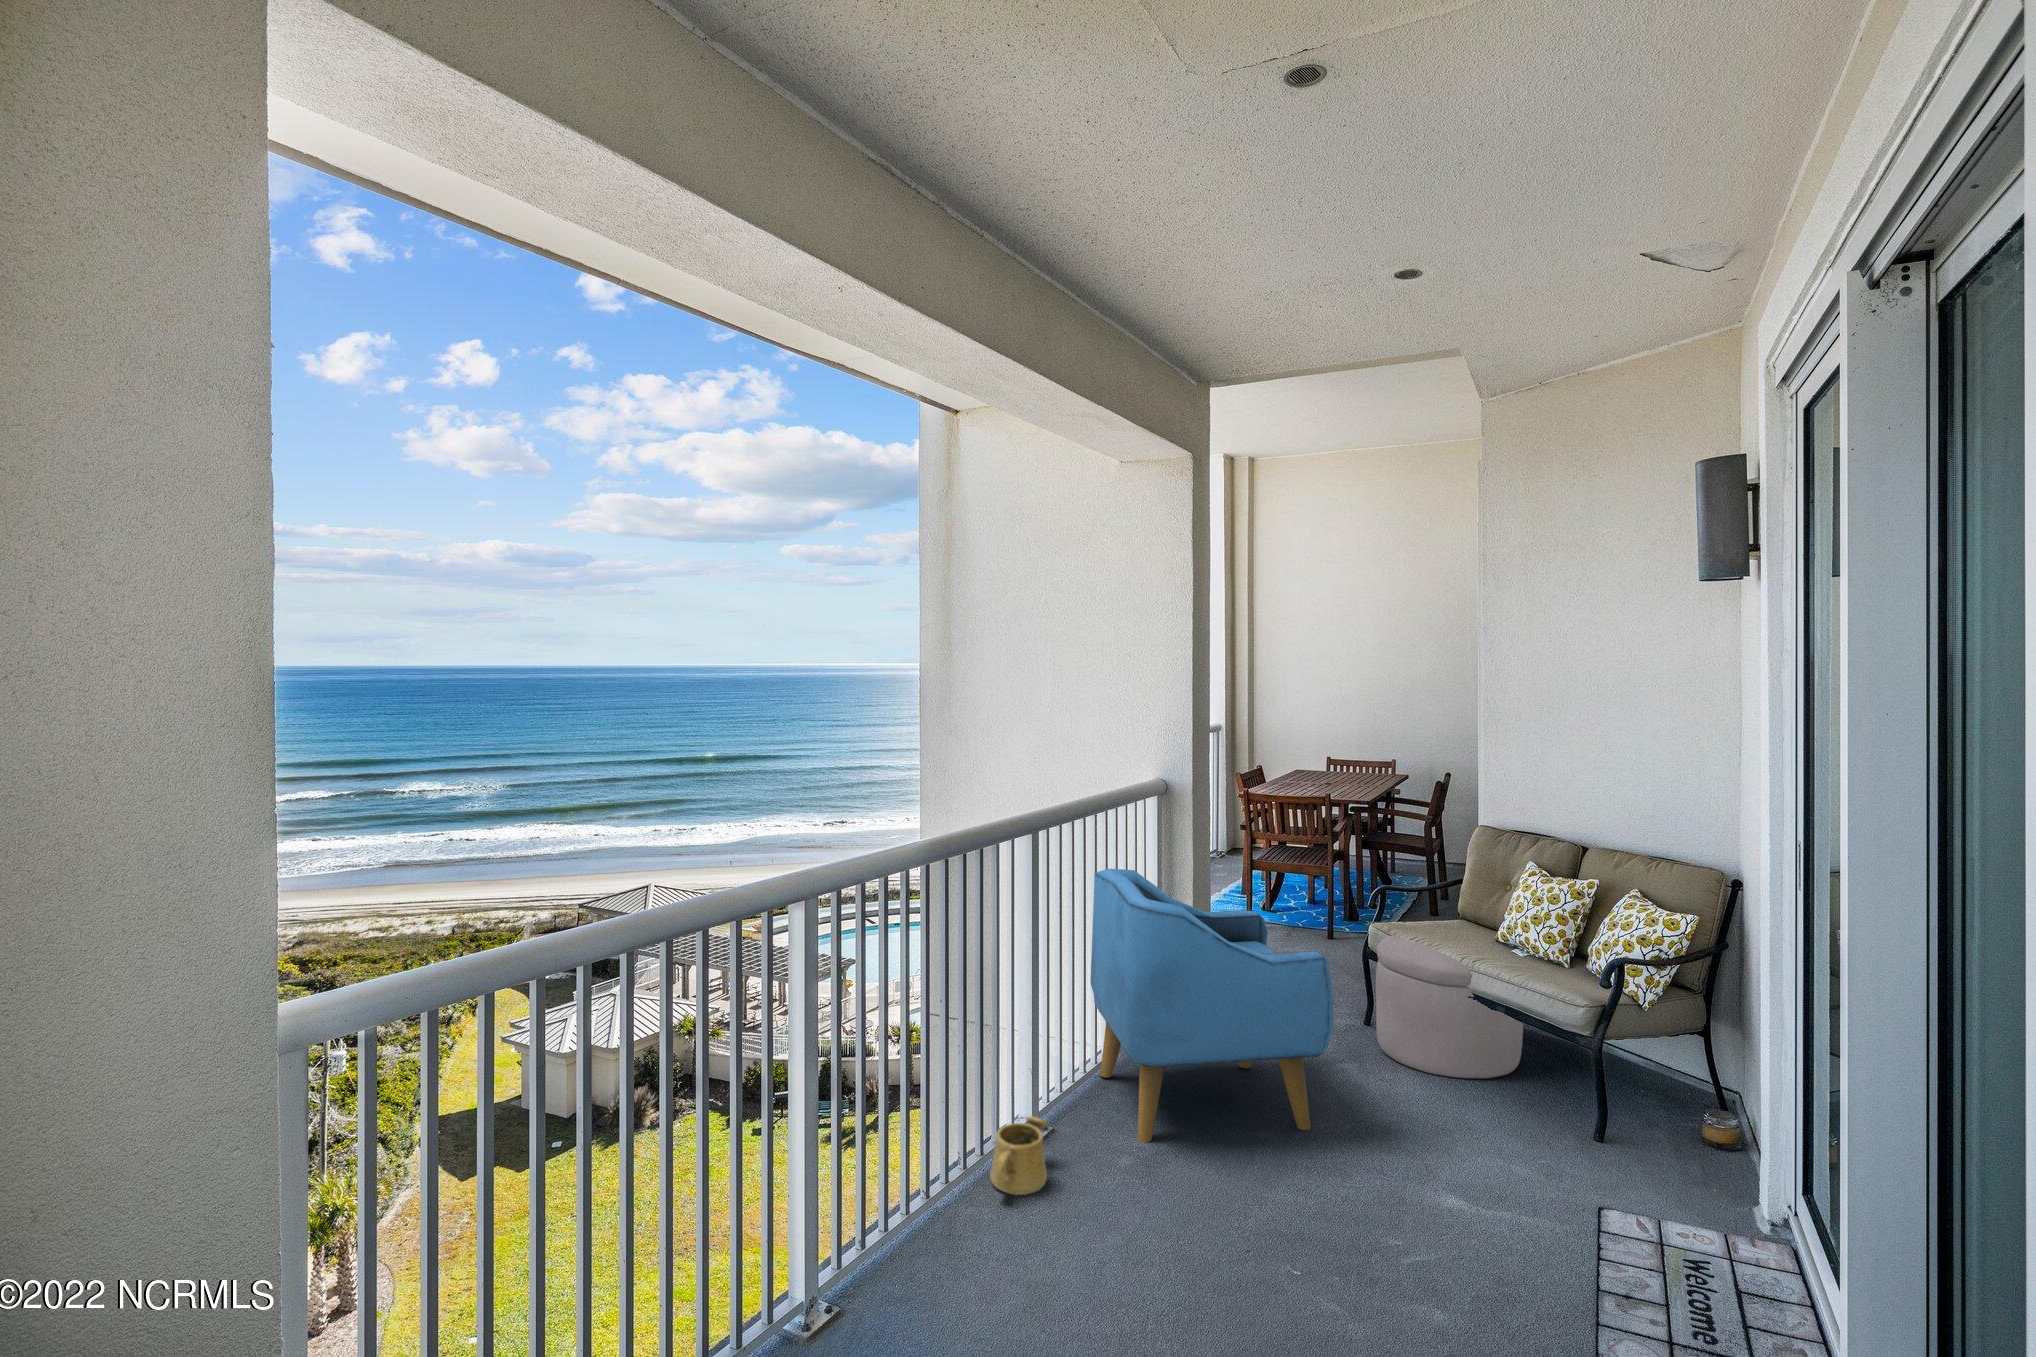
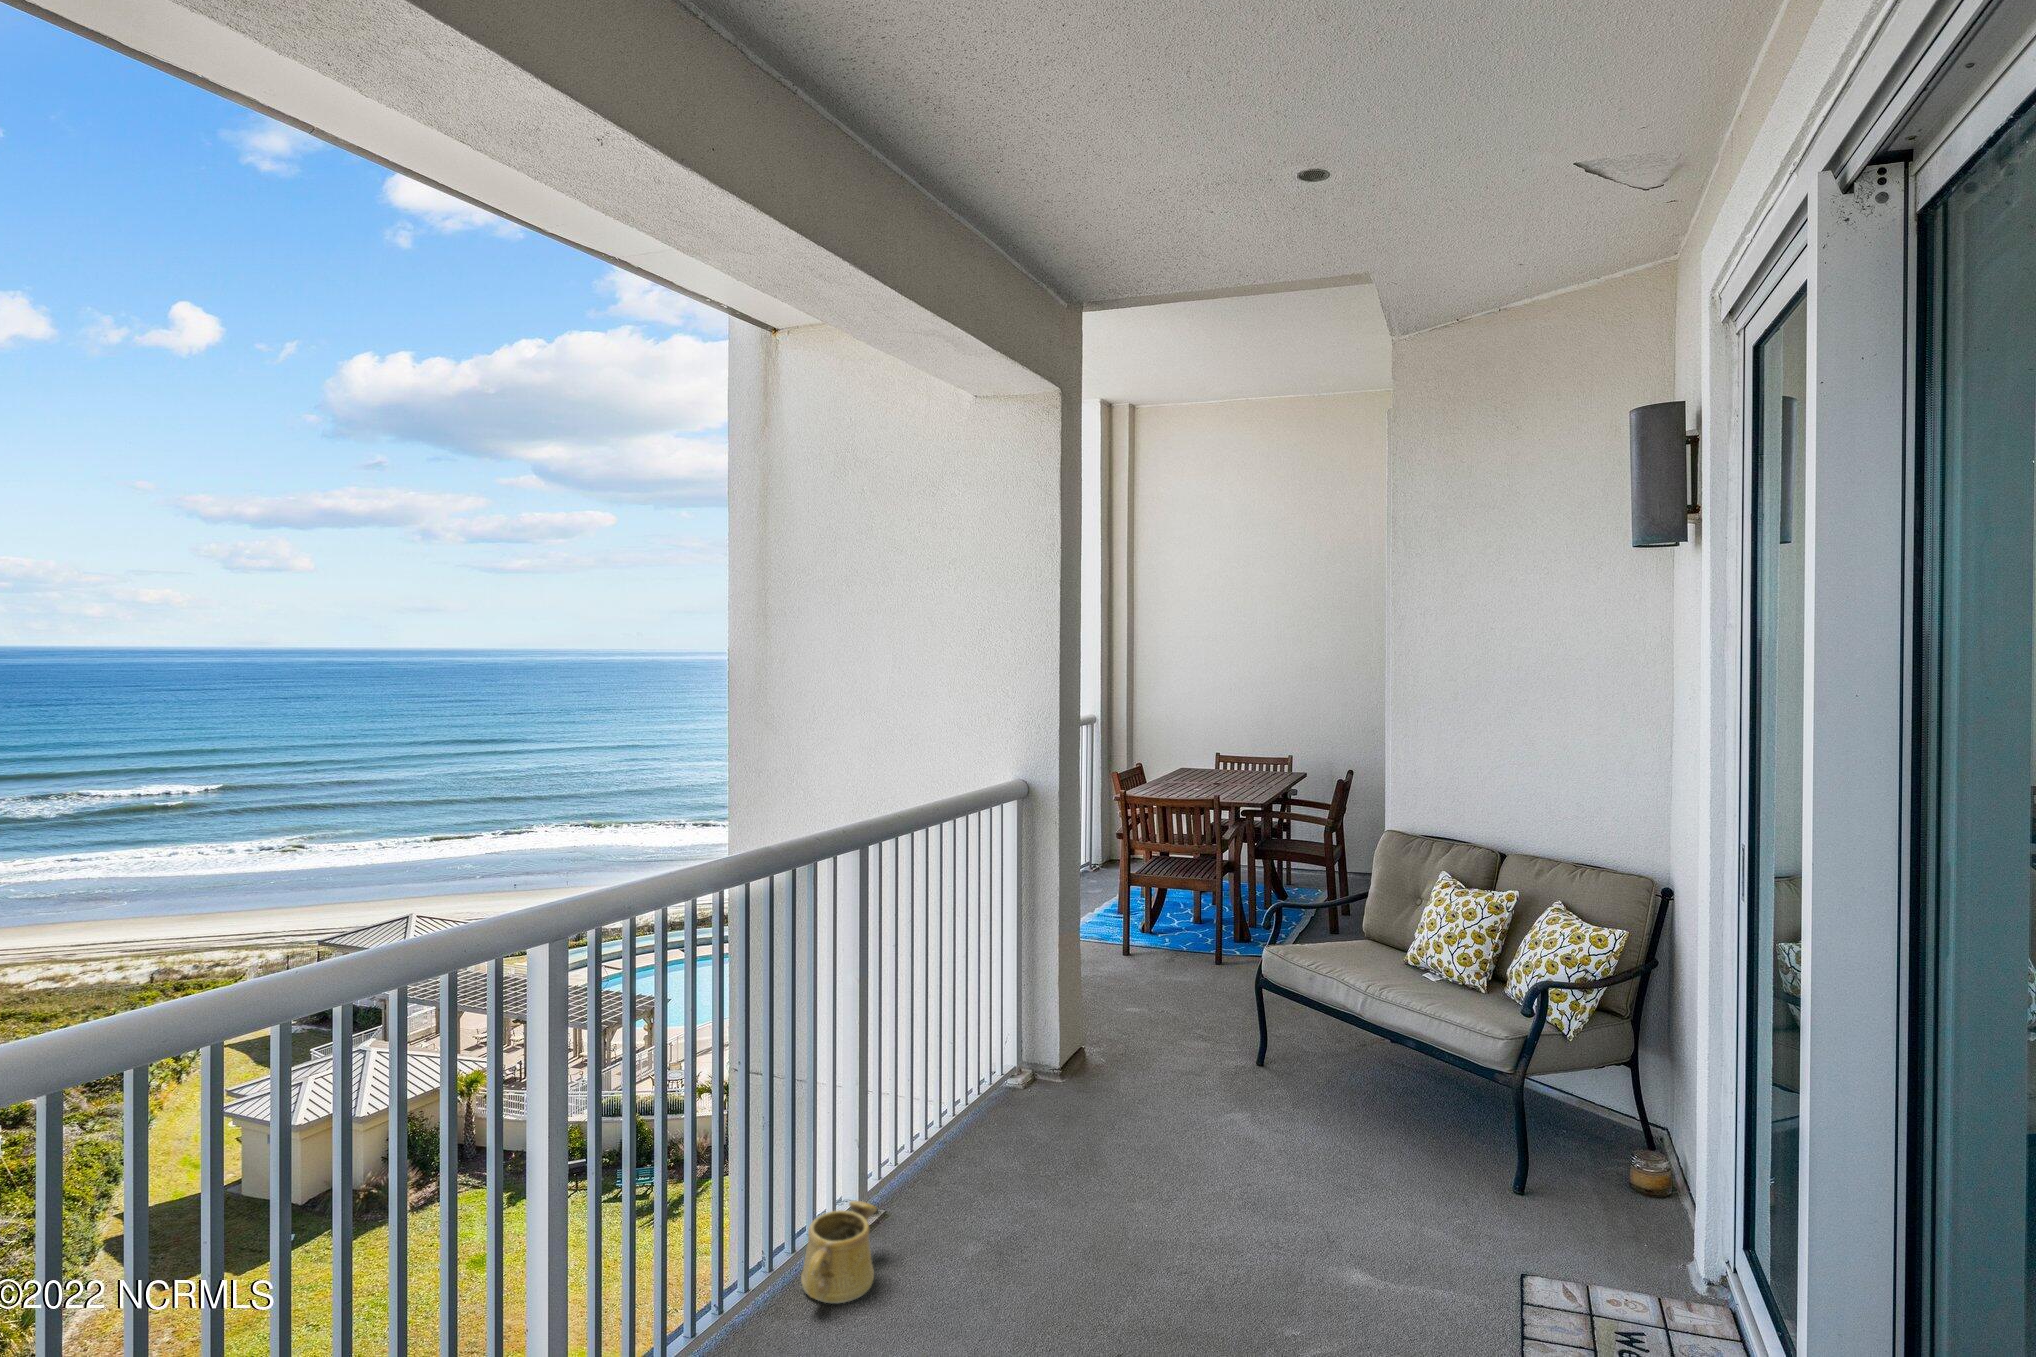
armchair: present [1090,869,1333,1143] -> none [935,888,1223,1225]
ottoman: present [1376,936,1523,1079] -> none [1271,953,1434,1124]

